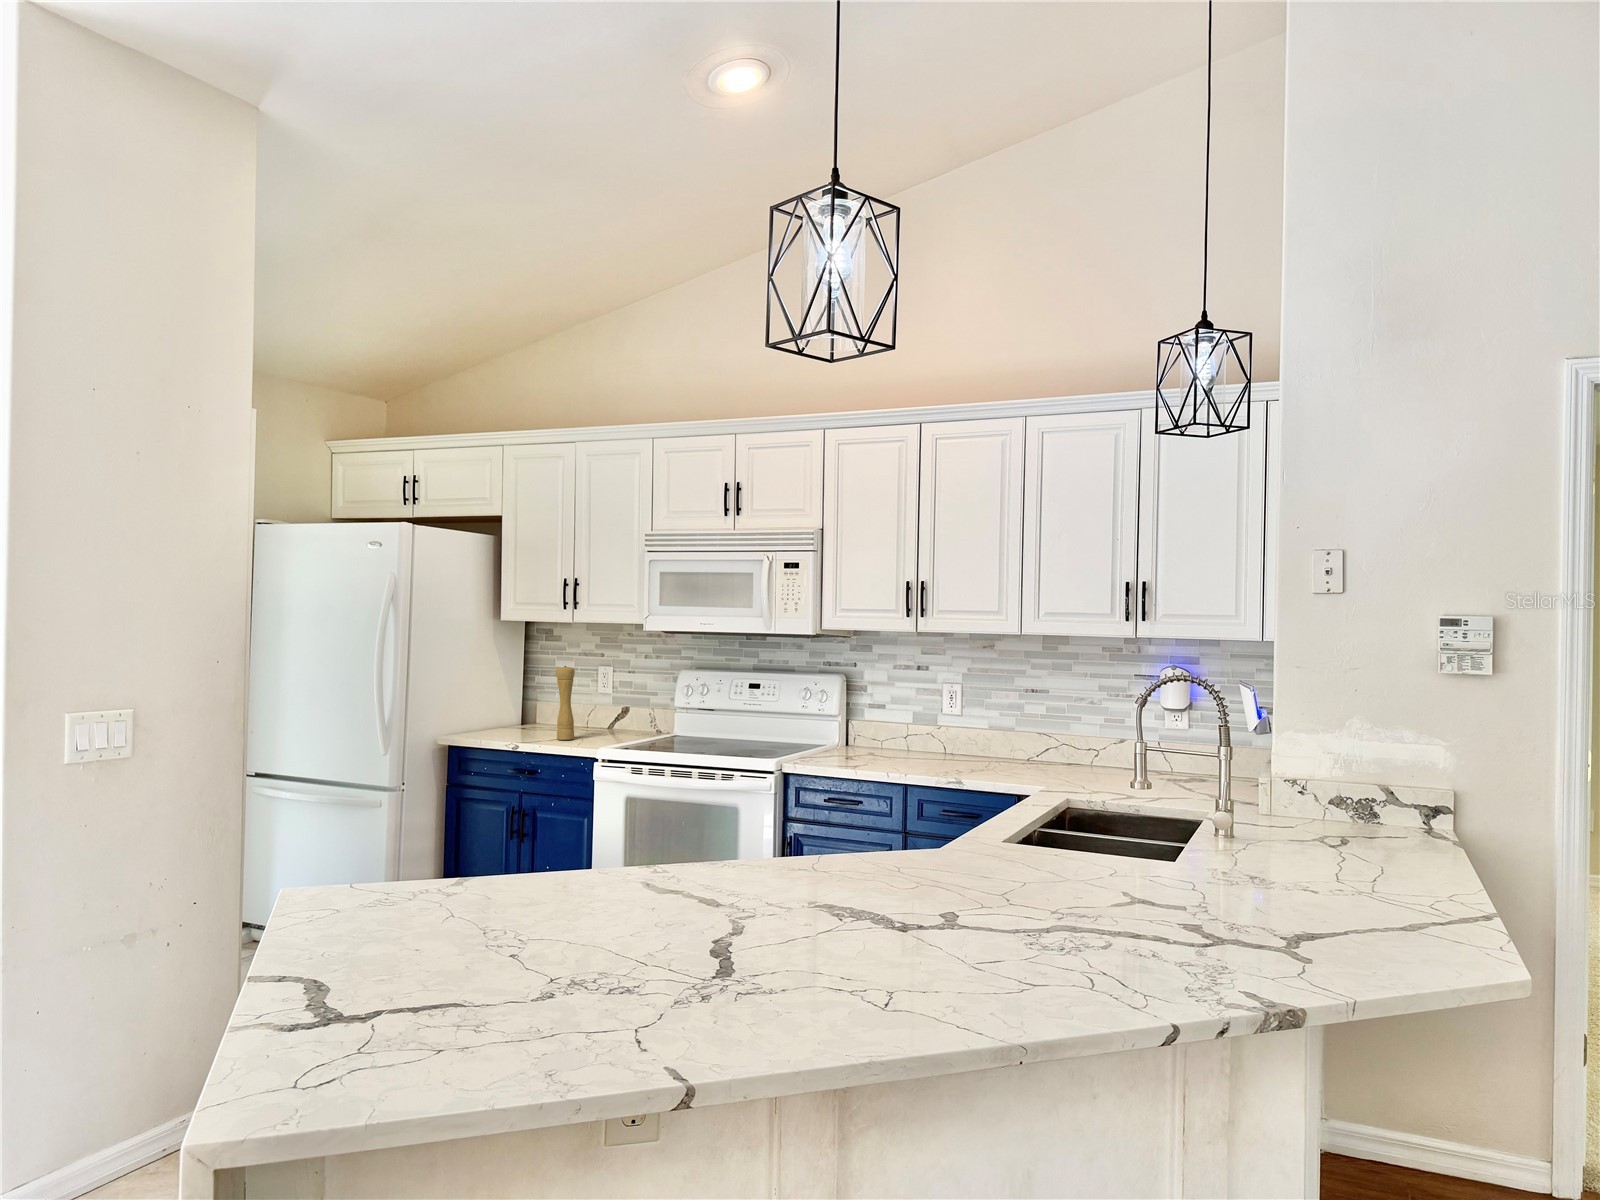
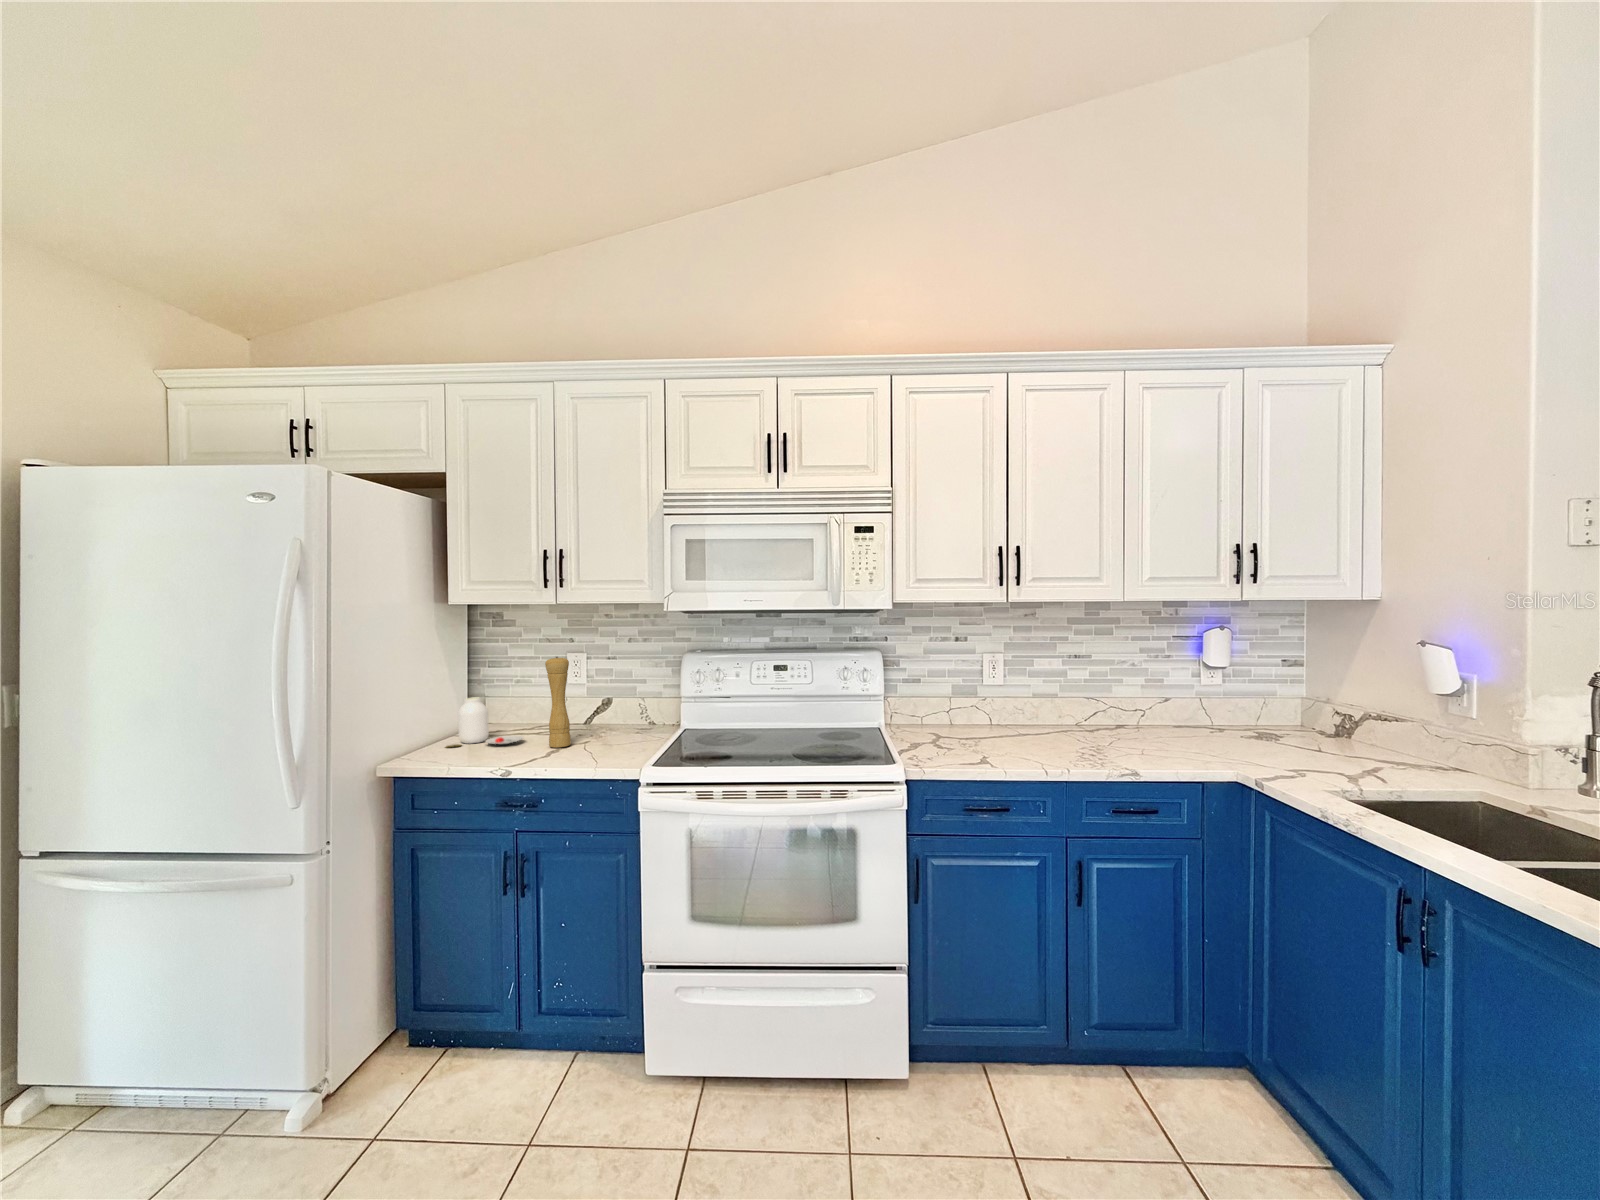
jar: none [488,697,546,734] -> present [446,698,523,748]

